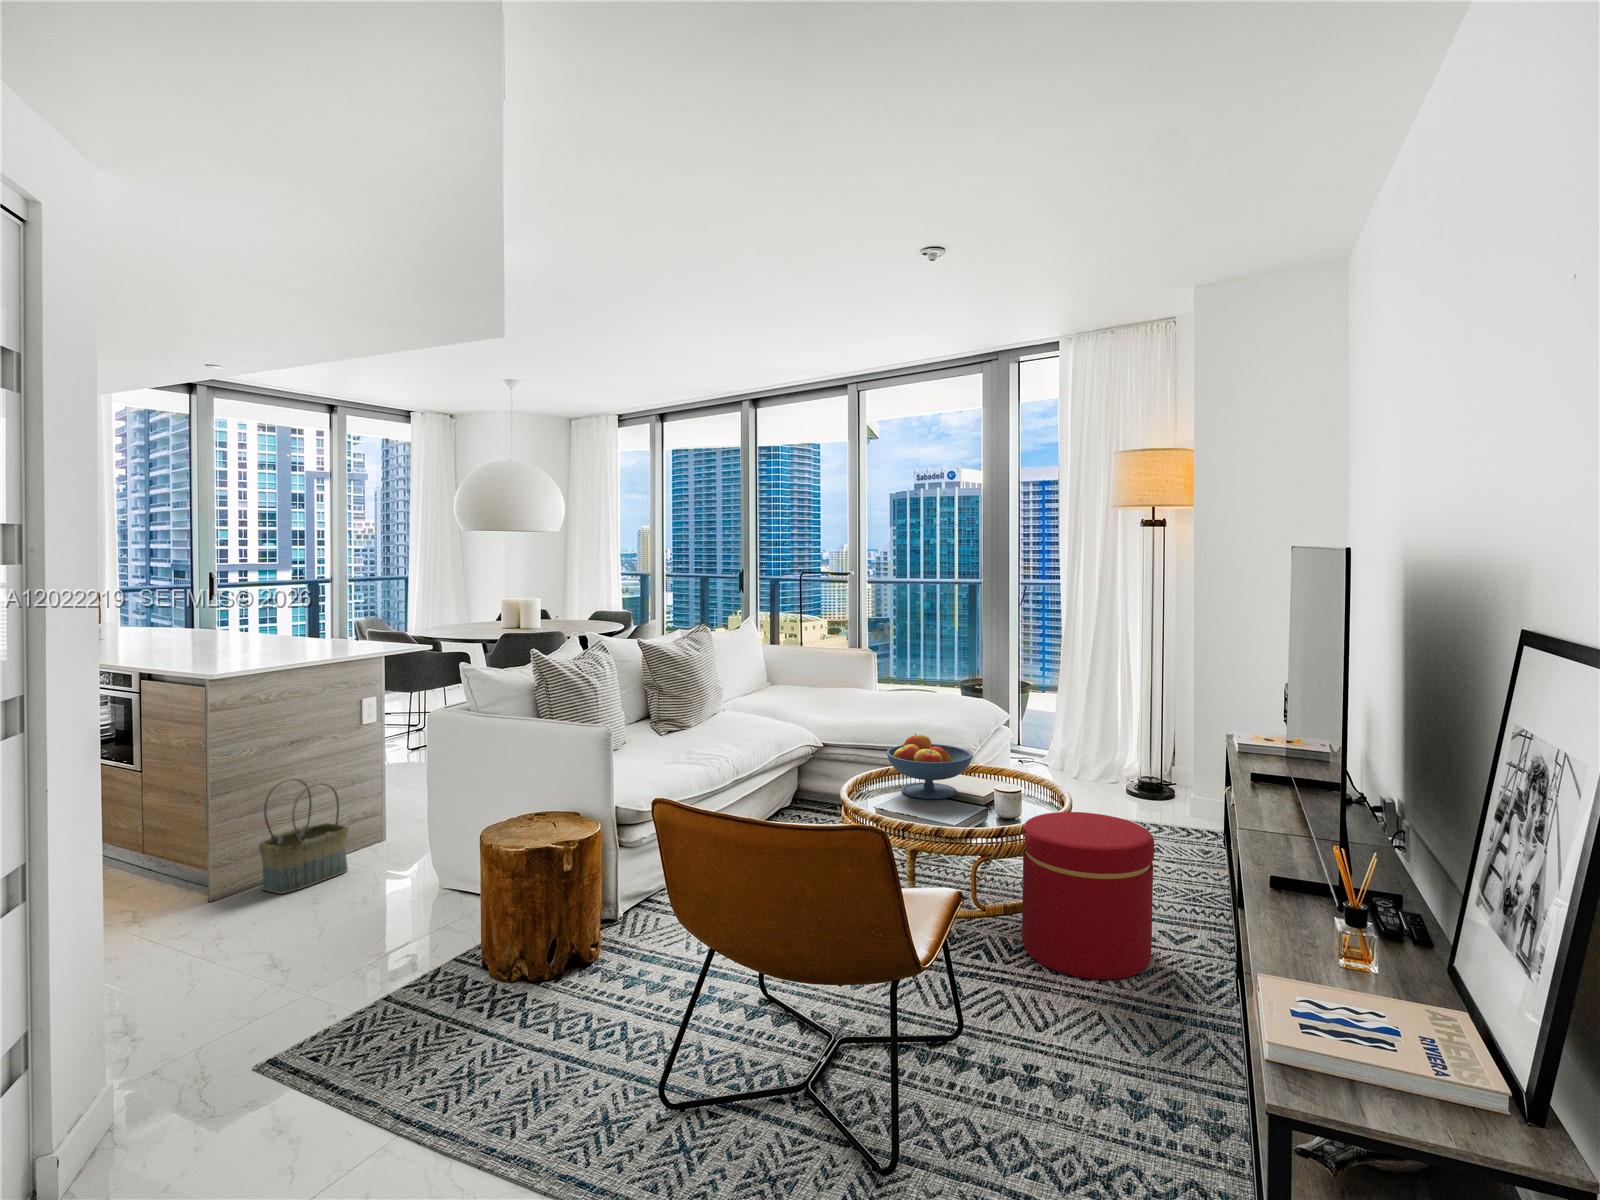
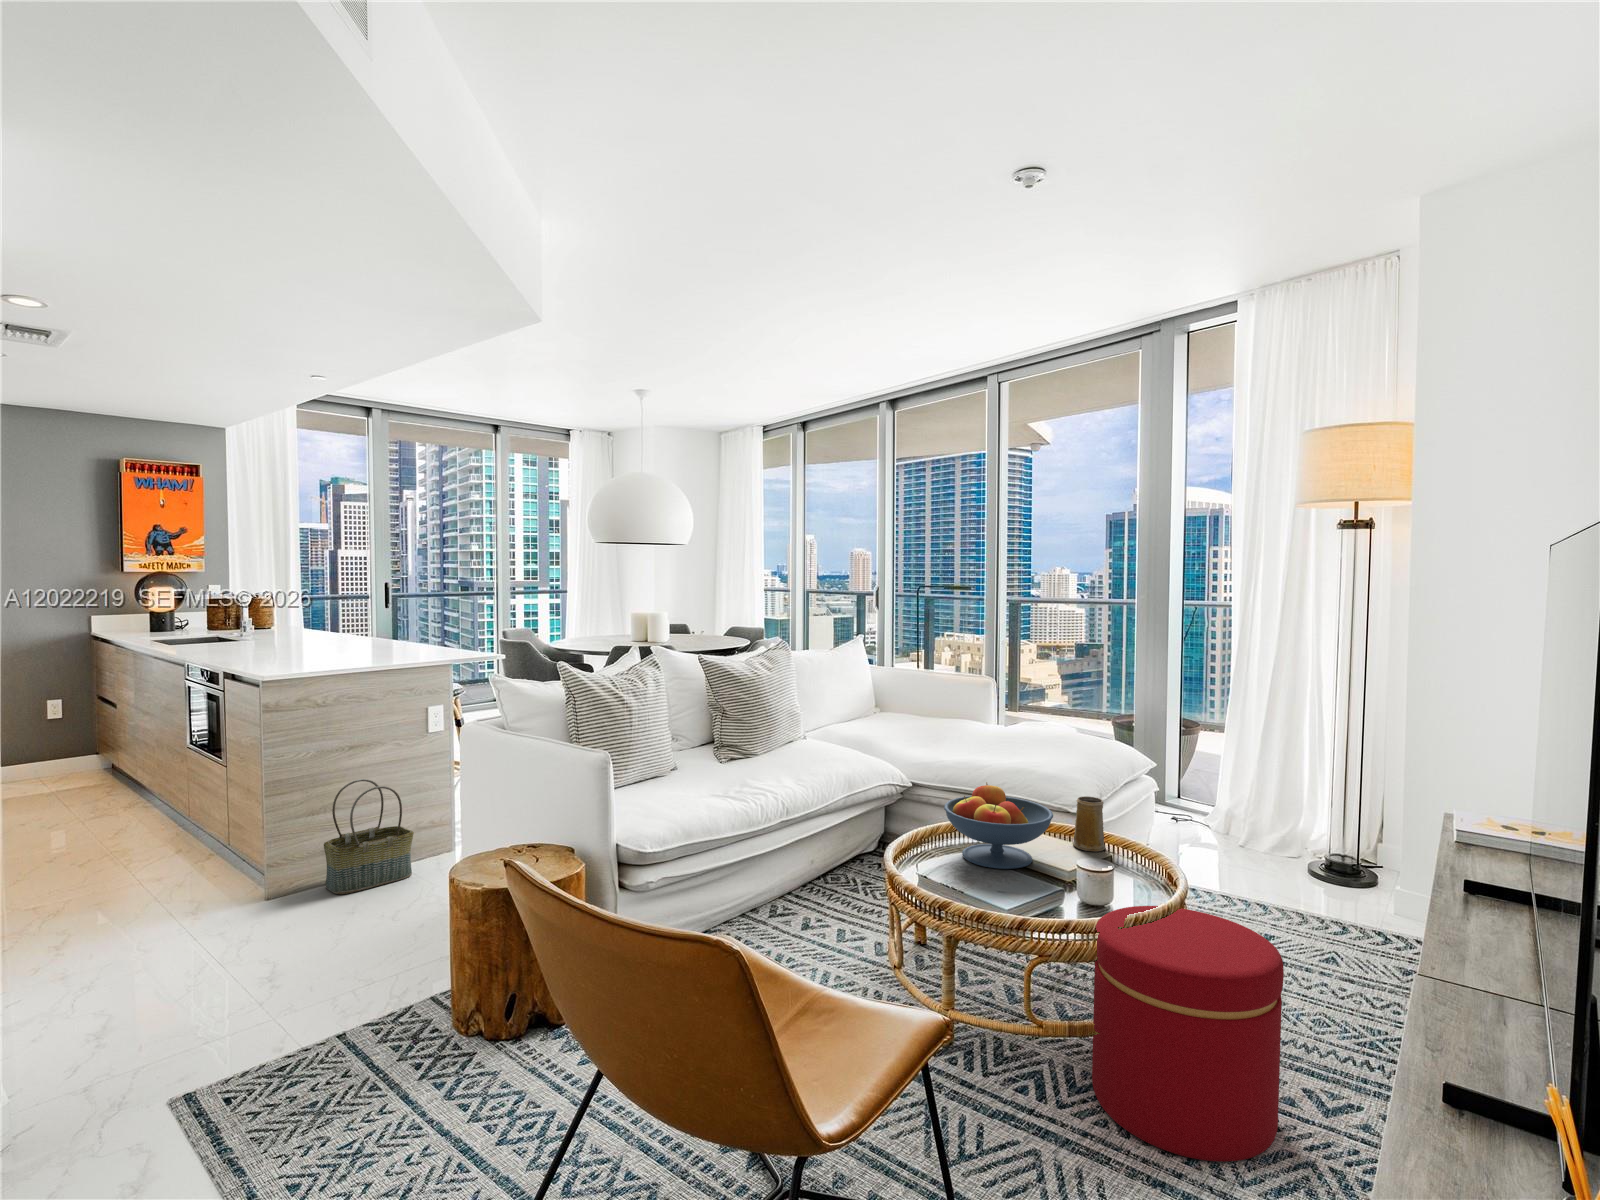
mug: none [980,739,1005,782] -> present [1073,796,1105,852]

